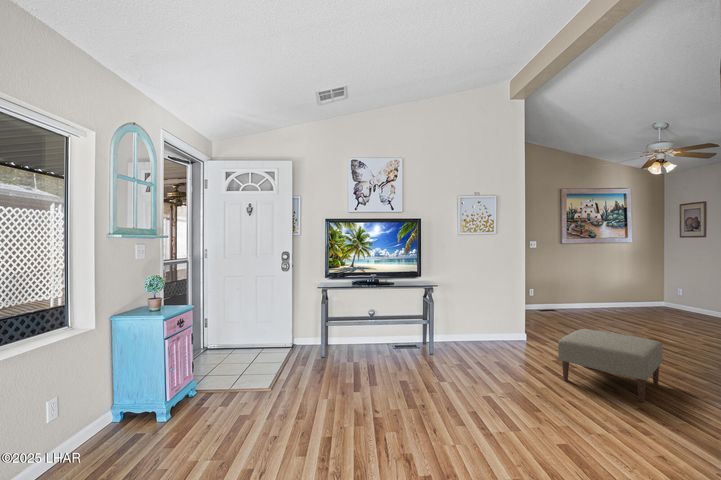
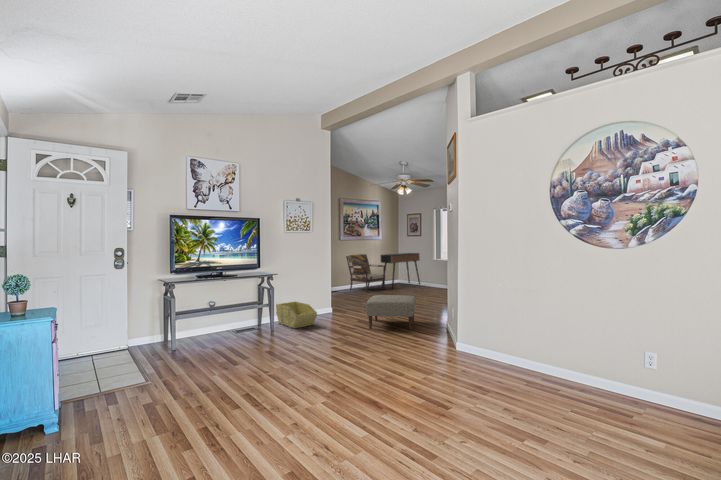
armchair: none [571,262,634,314] -> present [346,254,385,292]
console table: none [628,262,708,314] -> present [381,253,420,289]
storage bin: none [444,319,489,355] -> present [276,301,317,328]

